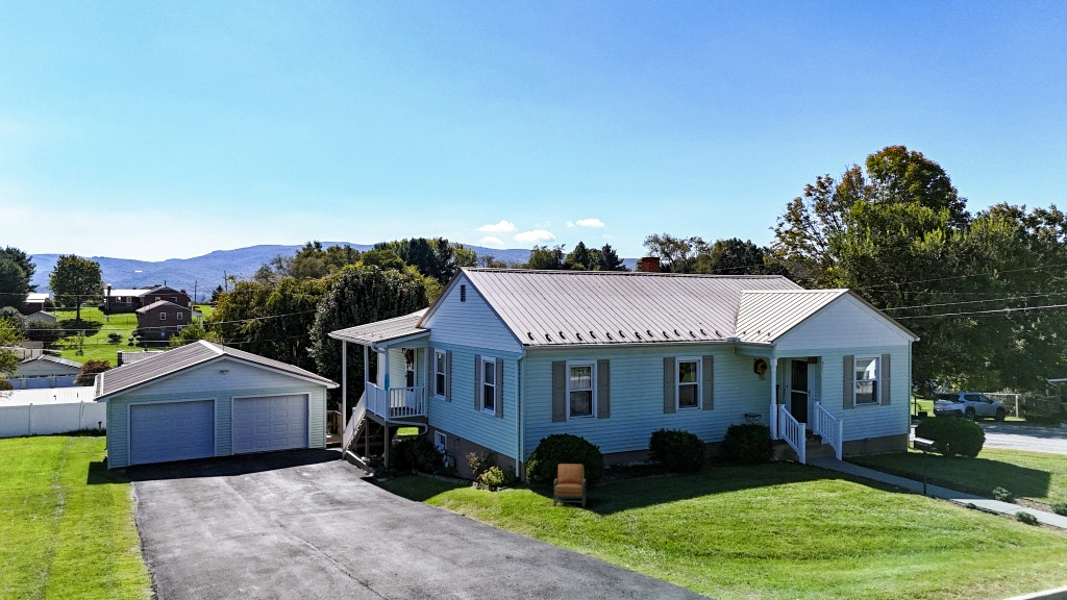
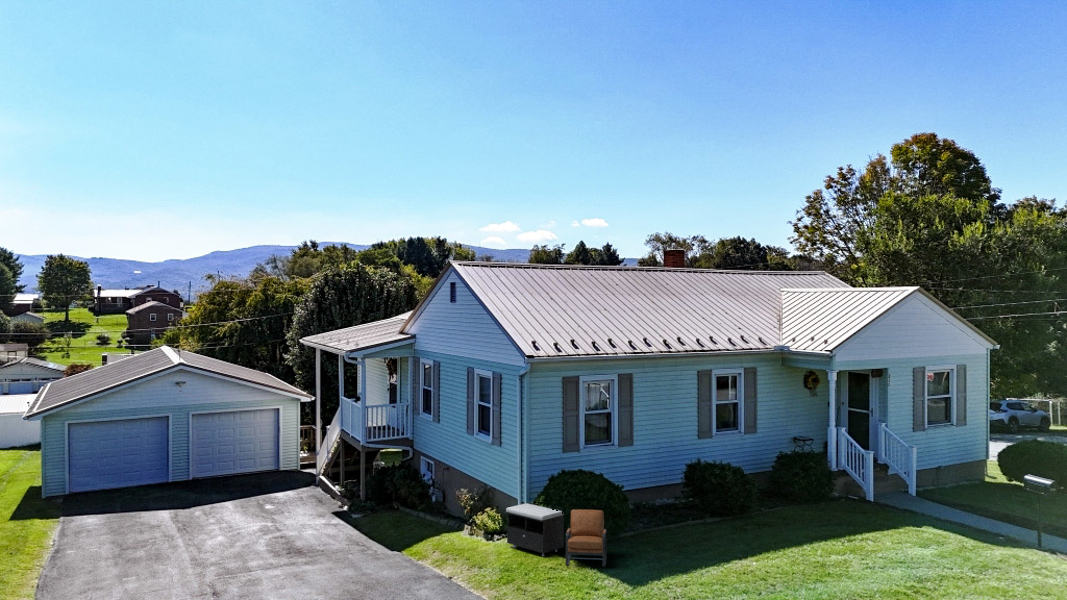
storage bench: none [507,461,552,500] -> present [506,503,564,556]

